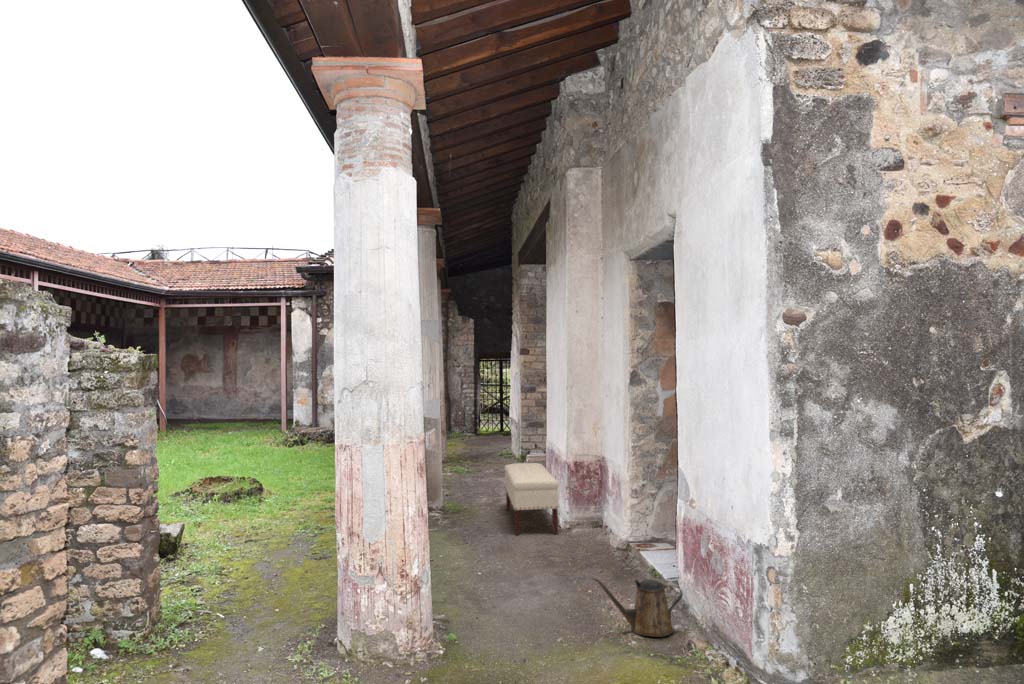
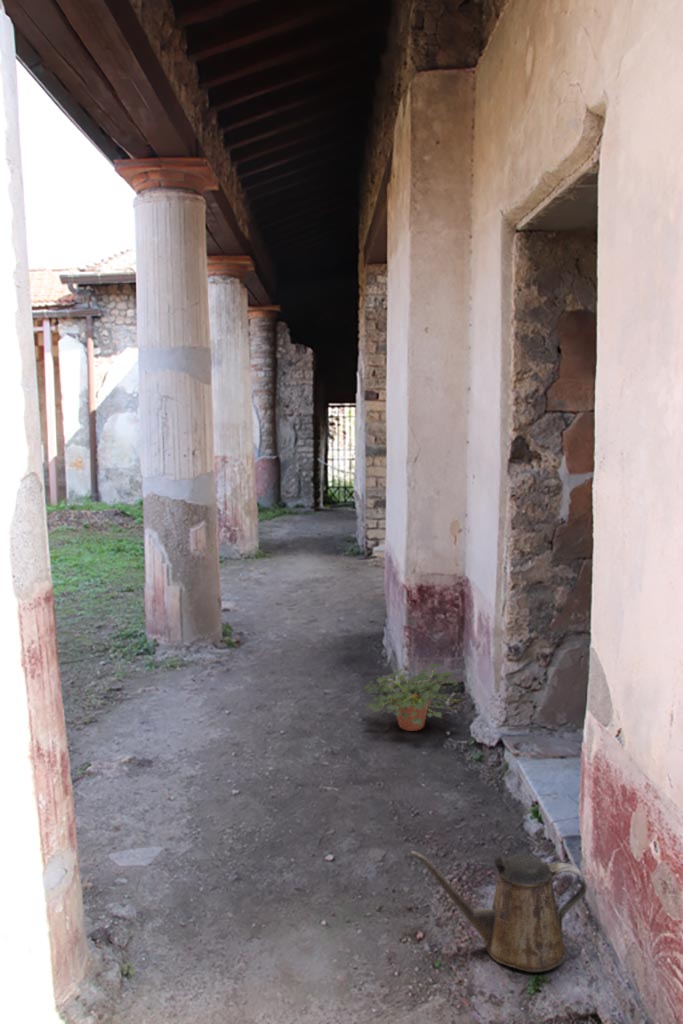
bench: present [504,463,559,535] -> none [319,575,394,698]
potted plant: none [543,509,605,549] -> present [363,664,464,731]

